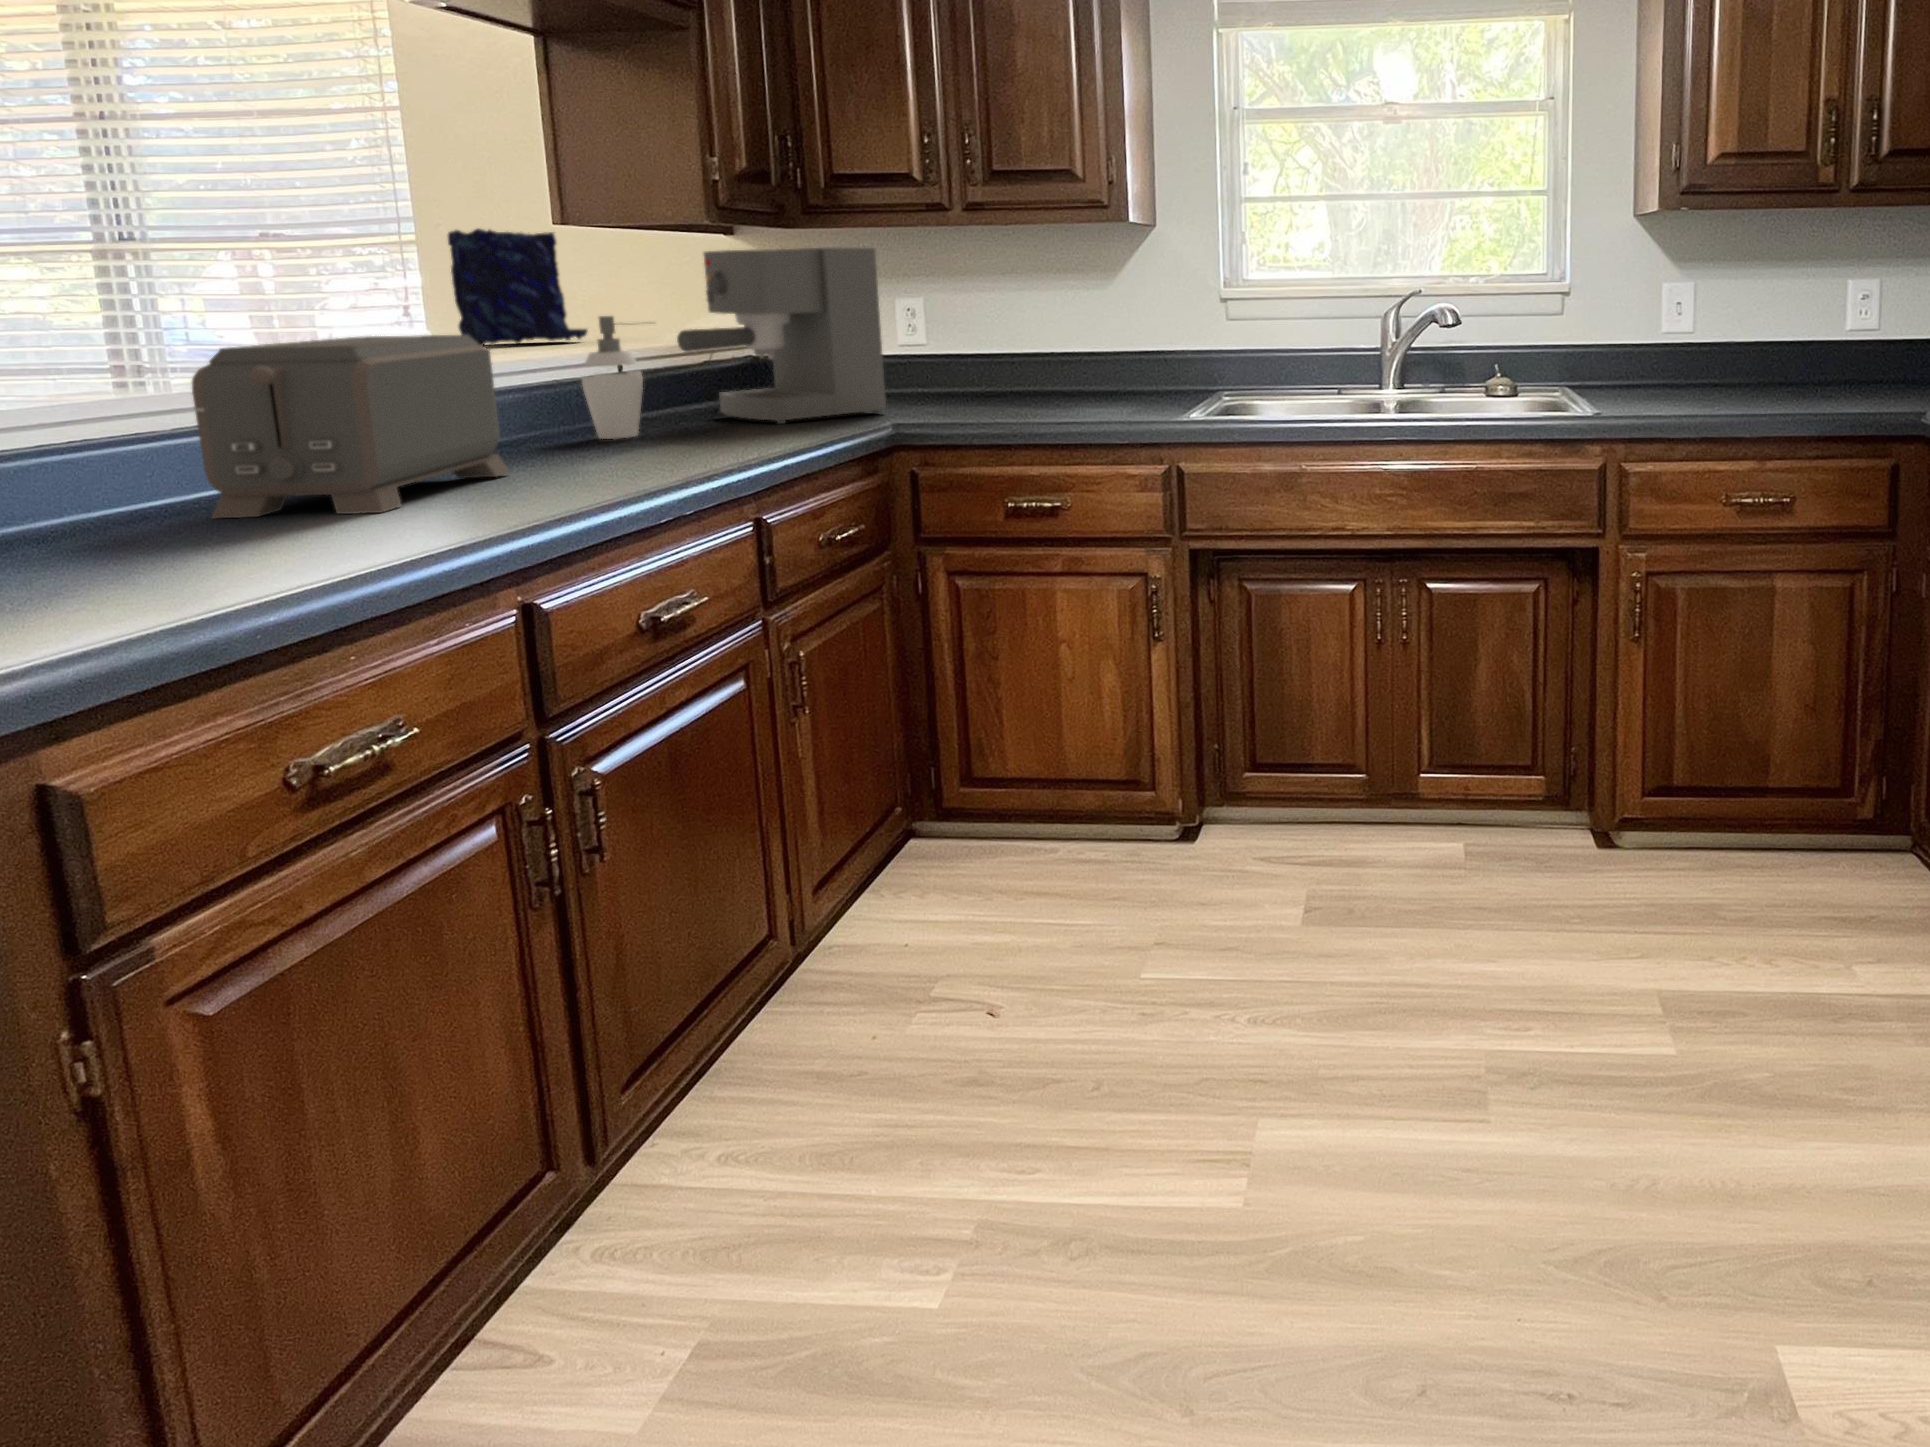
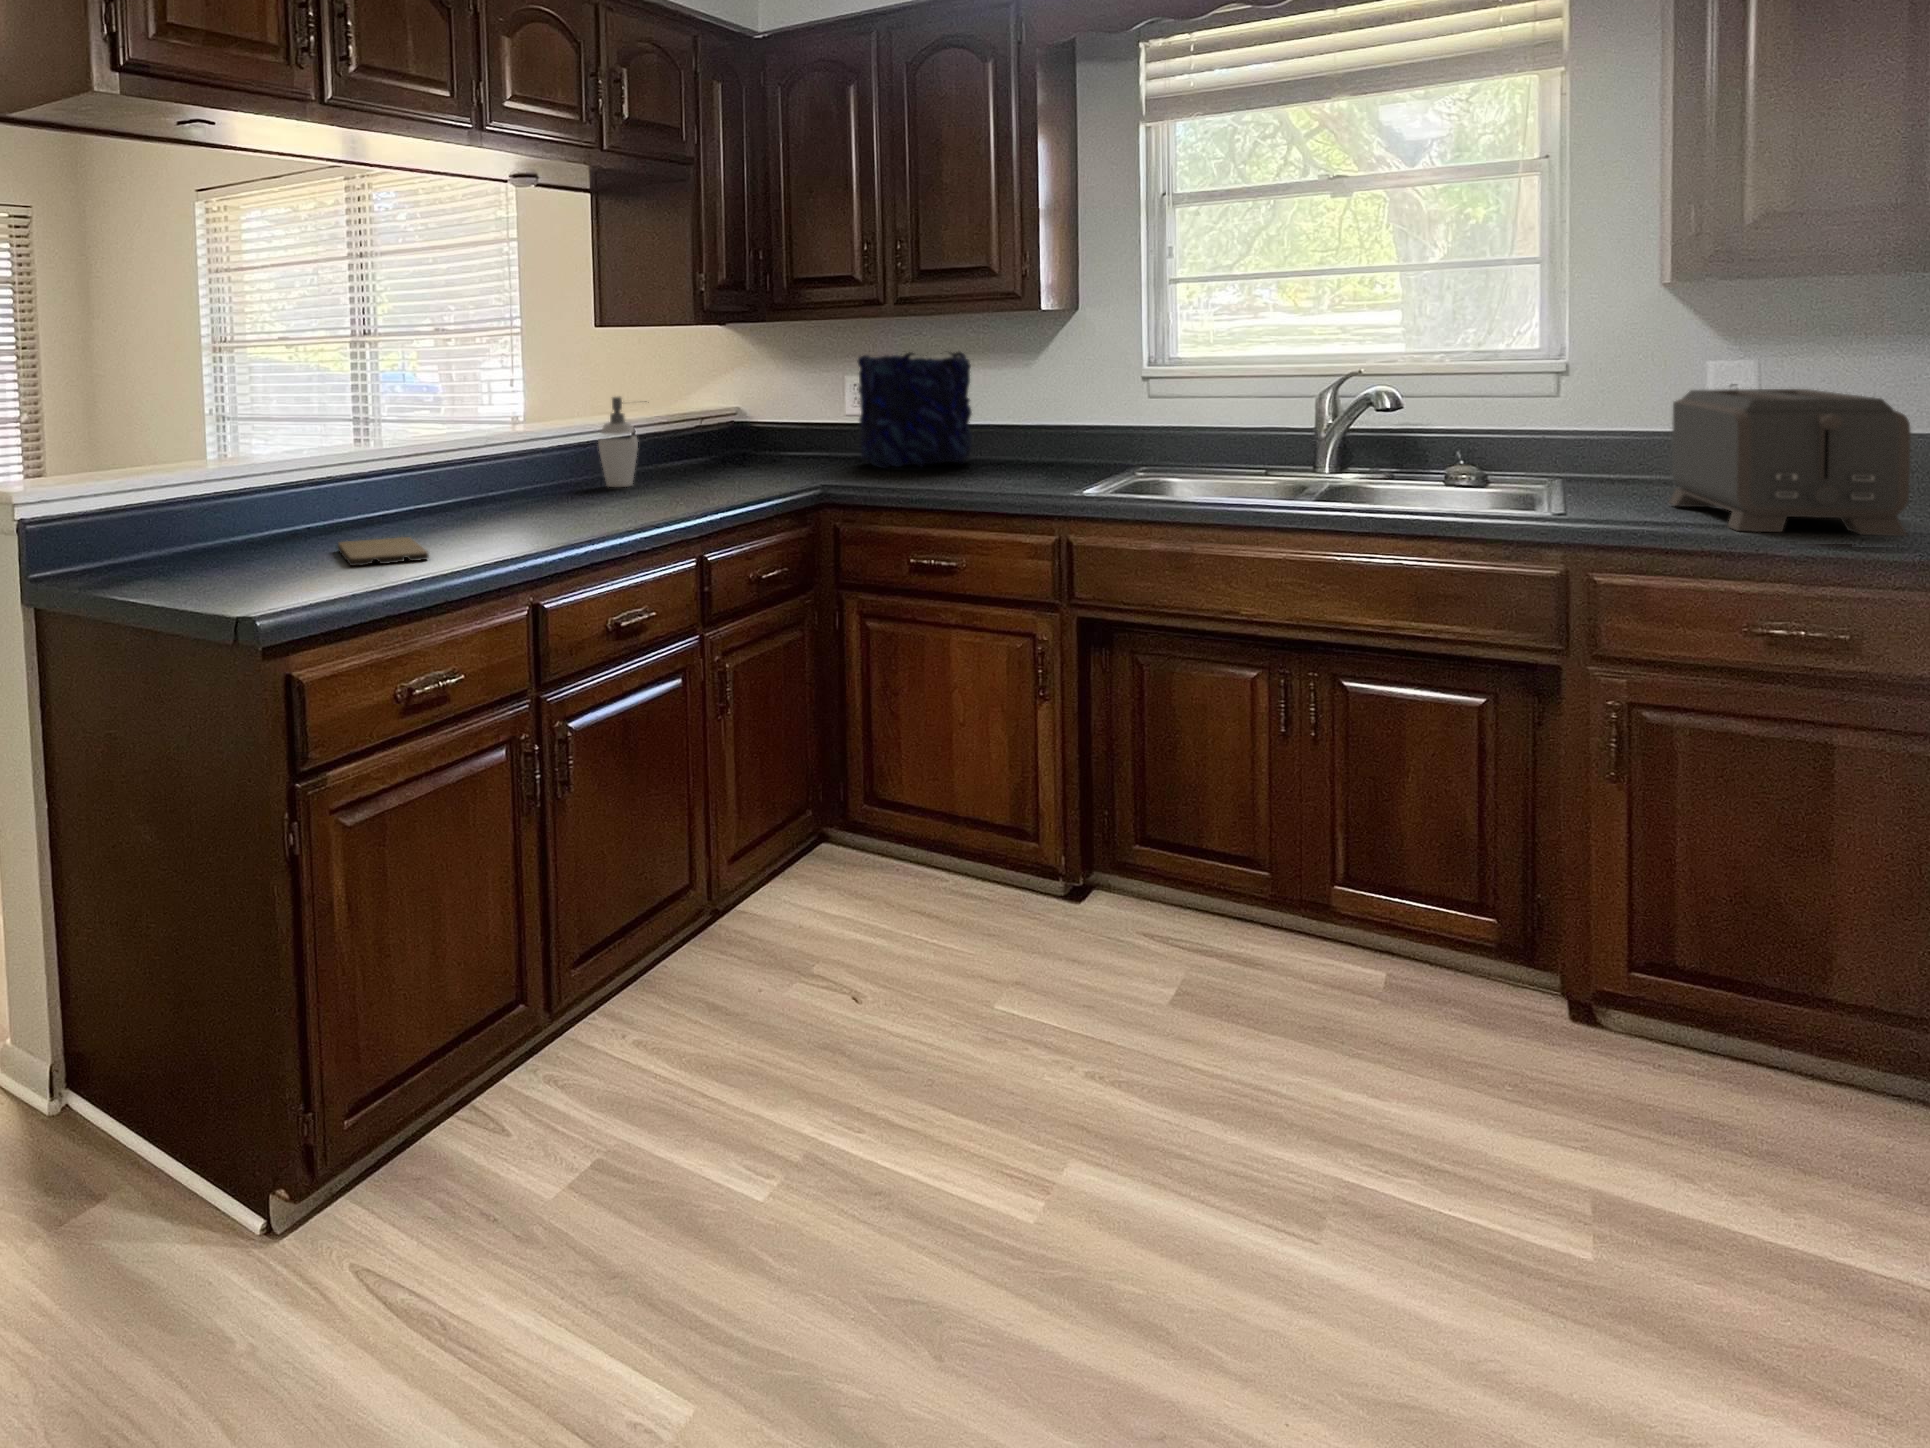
vase: present [448,229,587,346] -> present [858,352,972,468]
coffee maker: present [677,248,886,424] -> none [664,340,817,481]
toaster: present [192,335,509,518] -> present [1669,389,1911,536]
cutting board: none [117,523,323,579] -> present [338,537,429,566]

